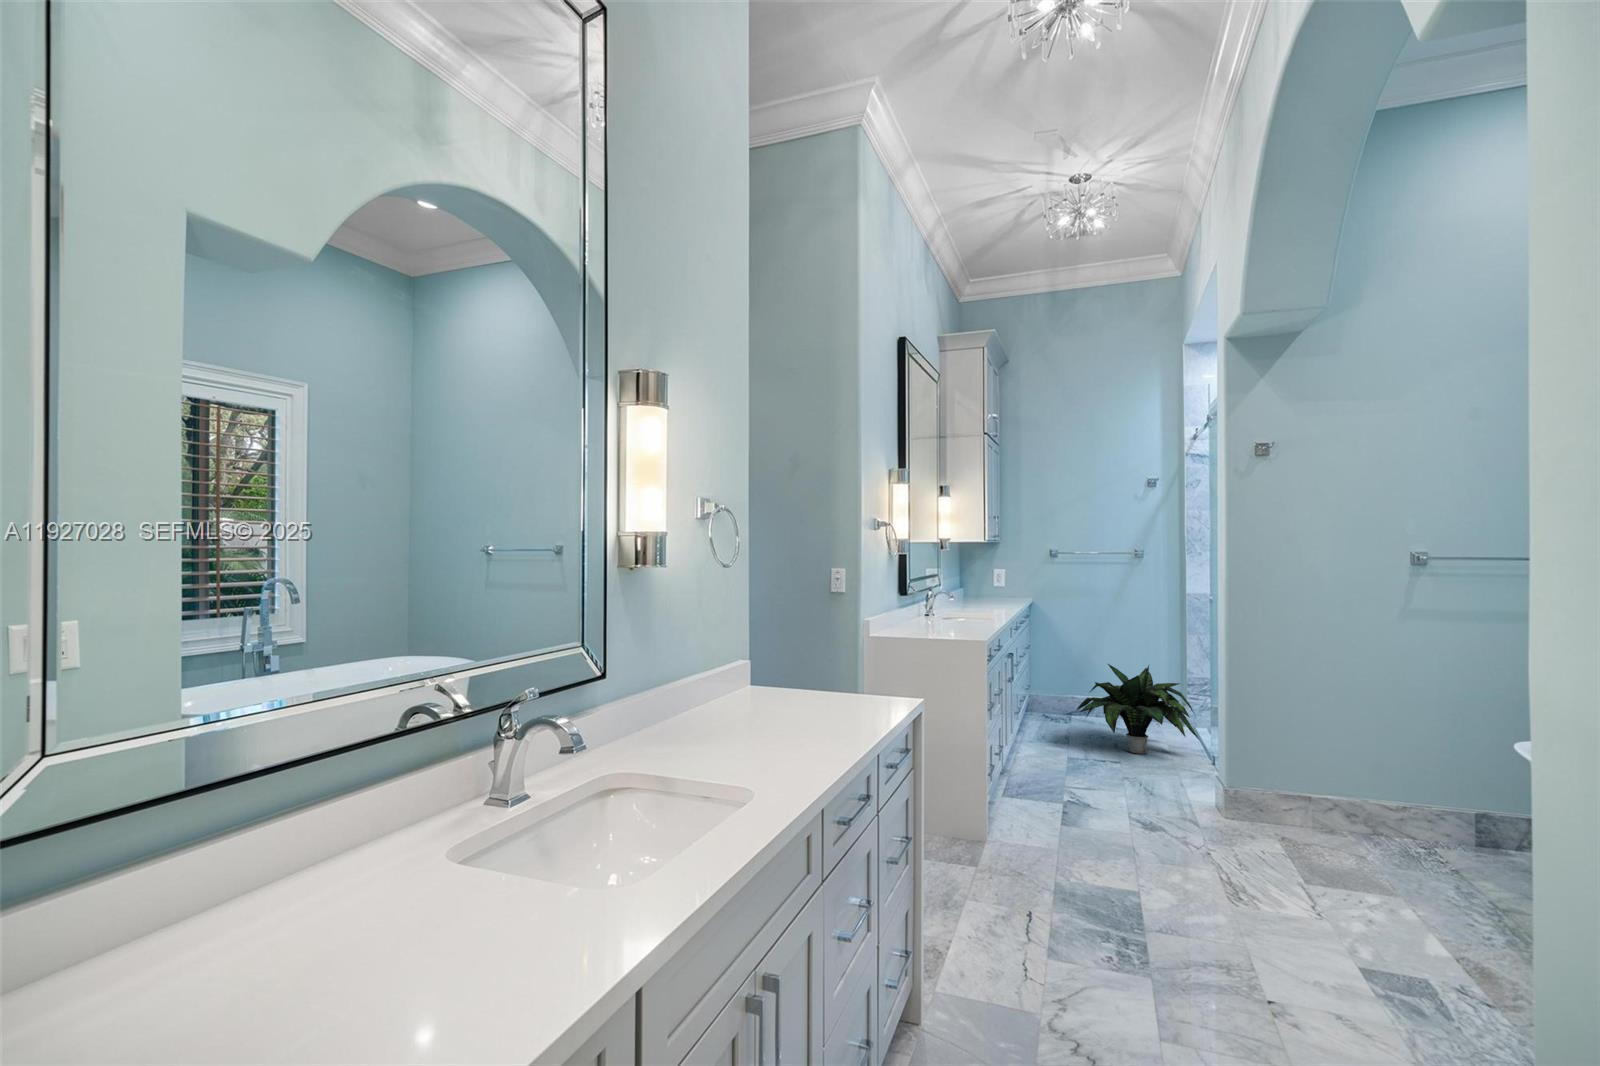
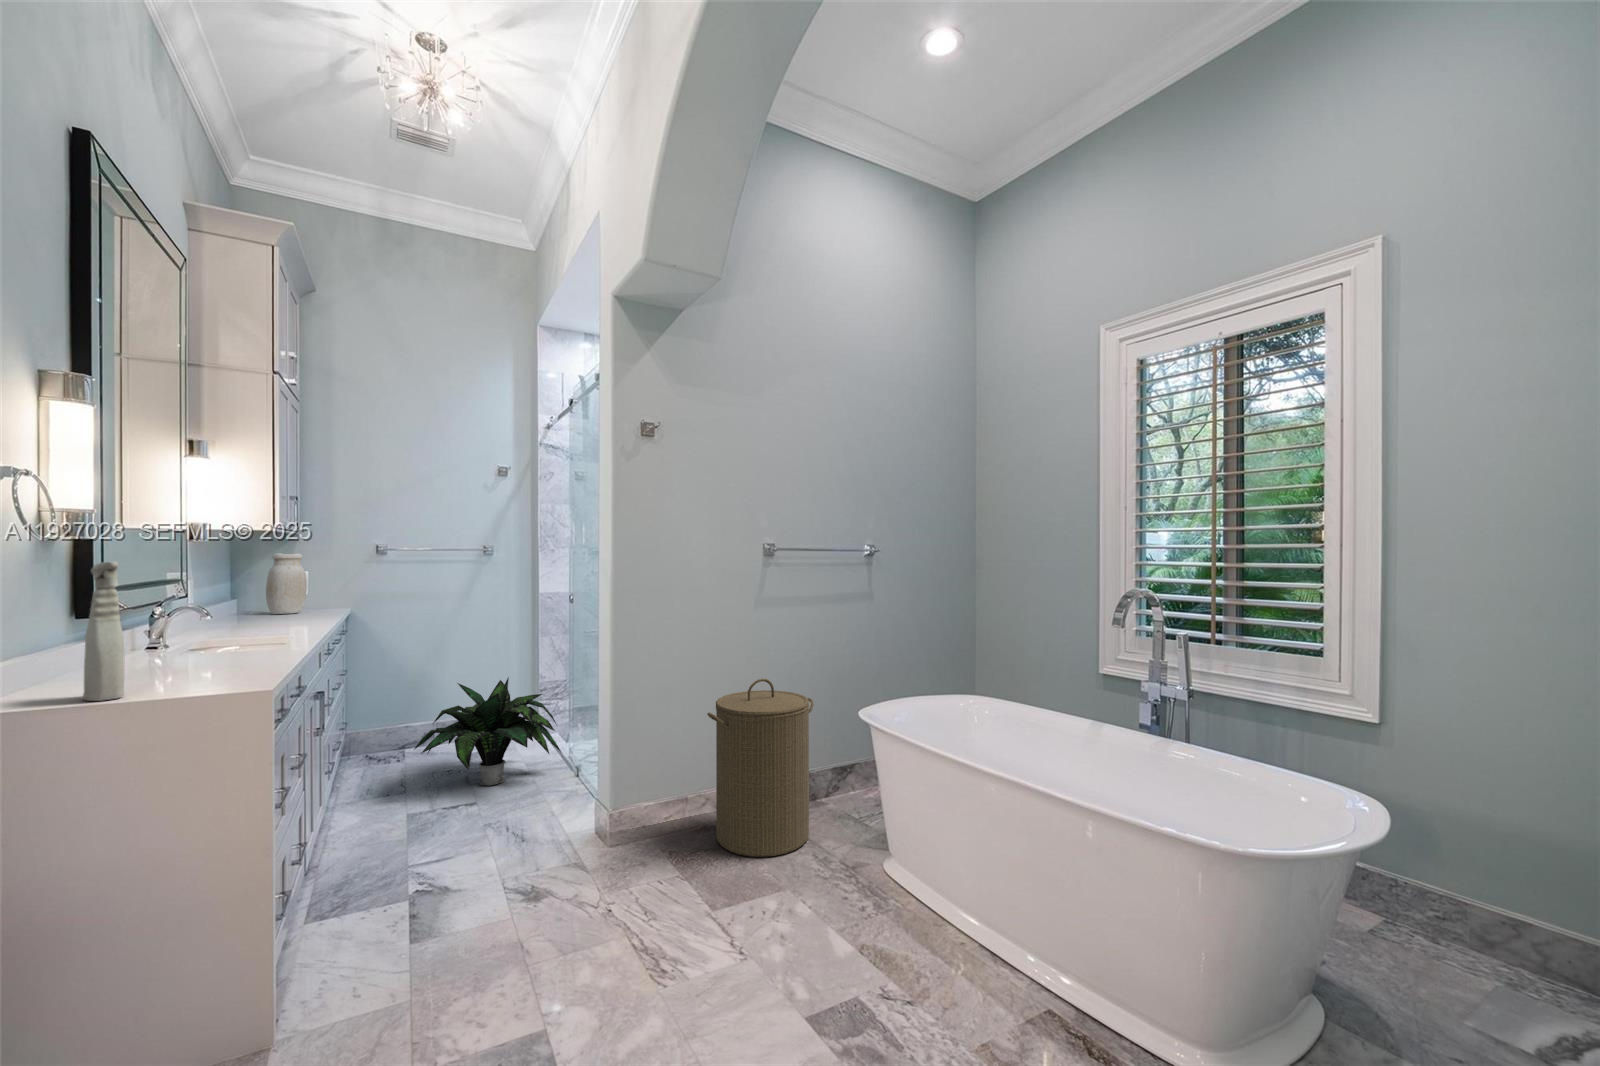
jar: none [981,556,1006,599] -> present [266,553,307,614]
spray bottle: none [906,562,920,631] -> present [83,562,124,701]
laundry hamper: none [1324,693,1471,877] -> present [707,679,814,857]

